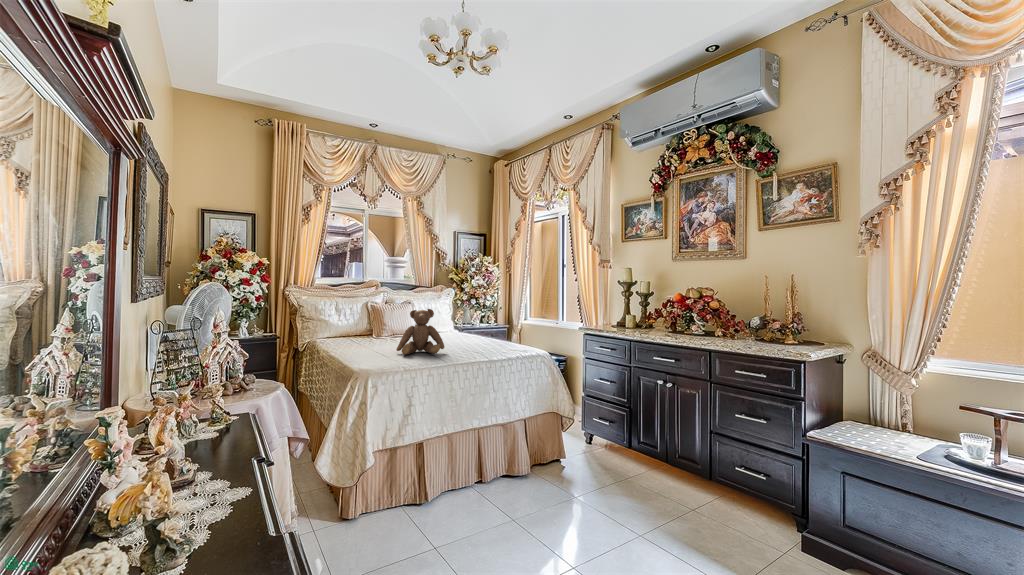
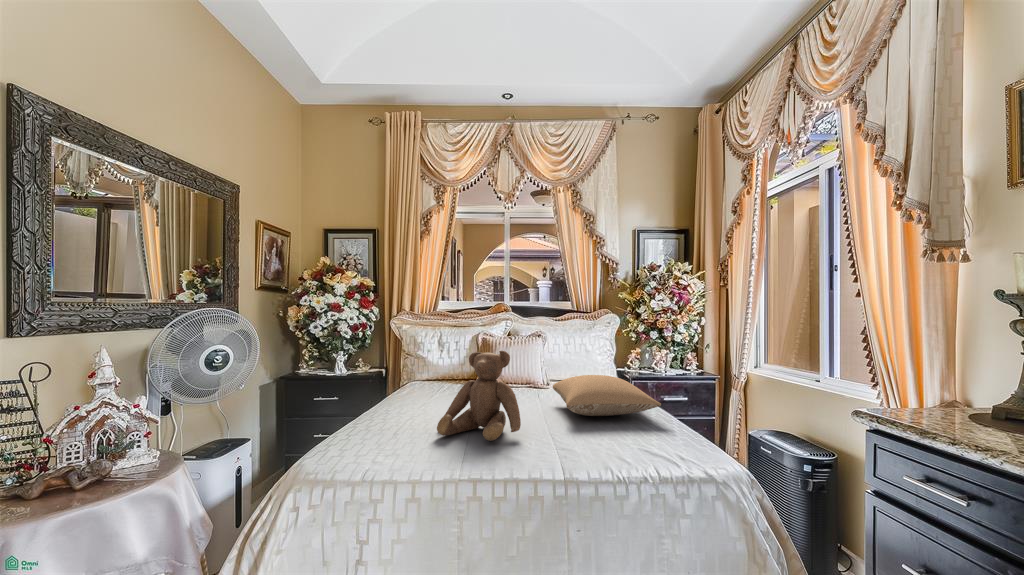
pillow: none [436,322,500,343] -> present [553,375,661,416]

